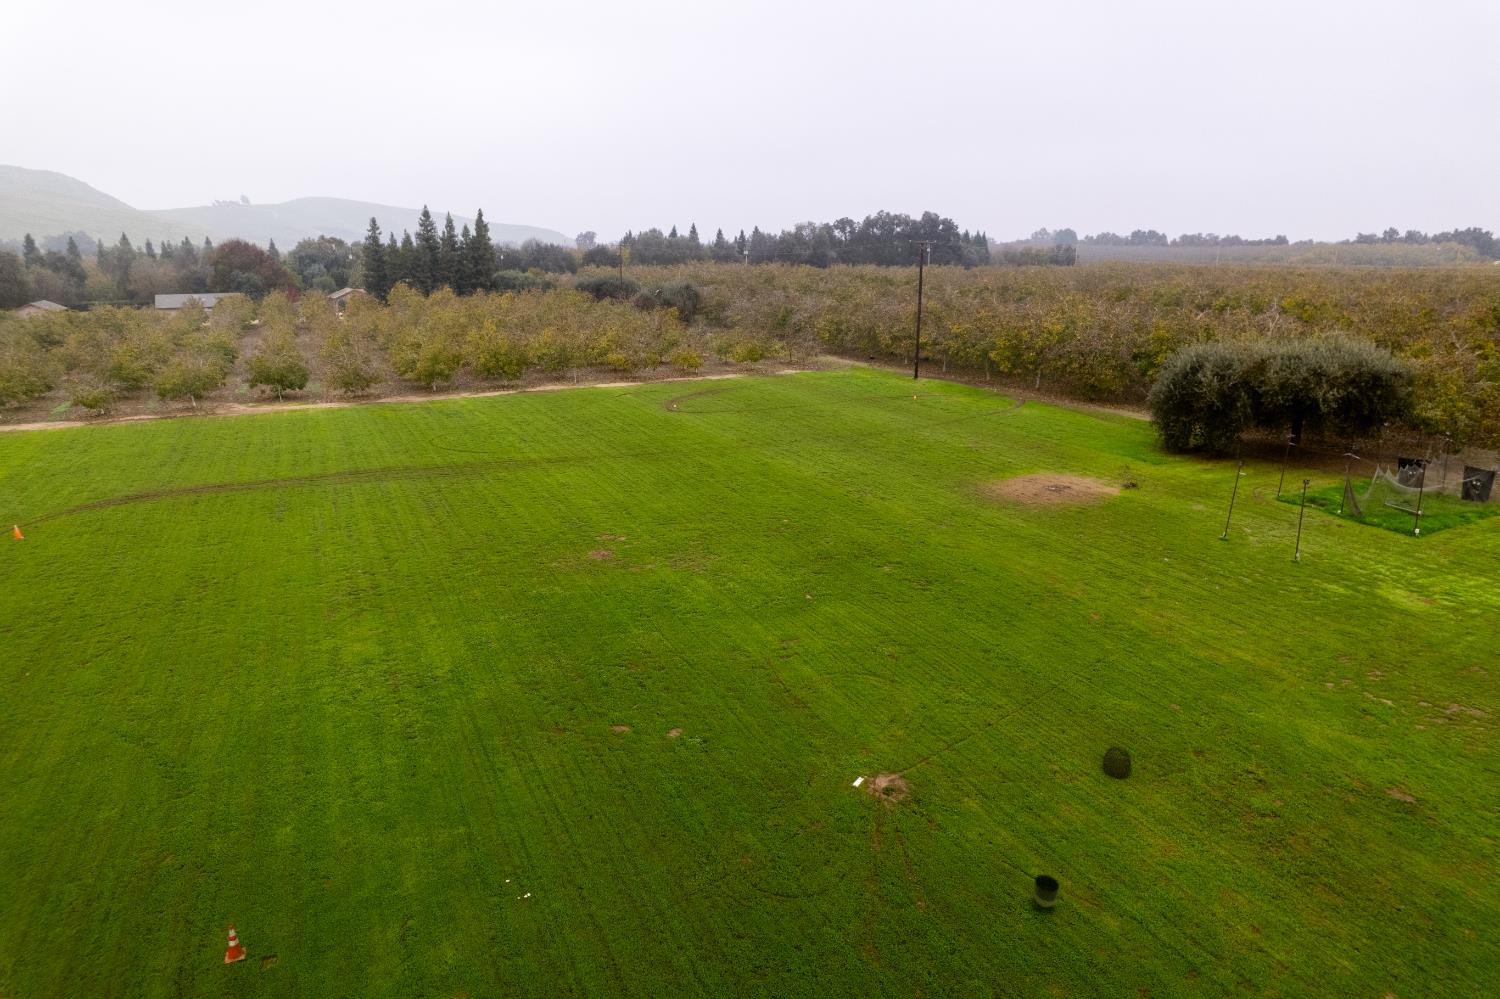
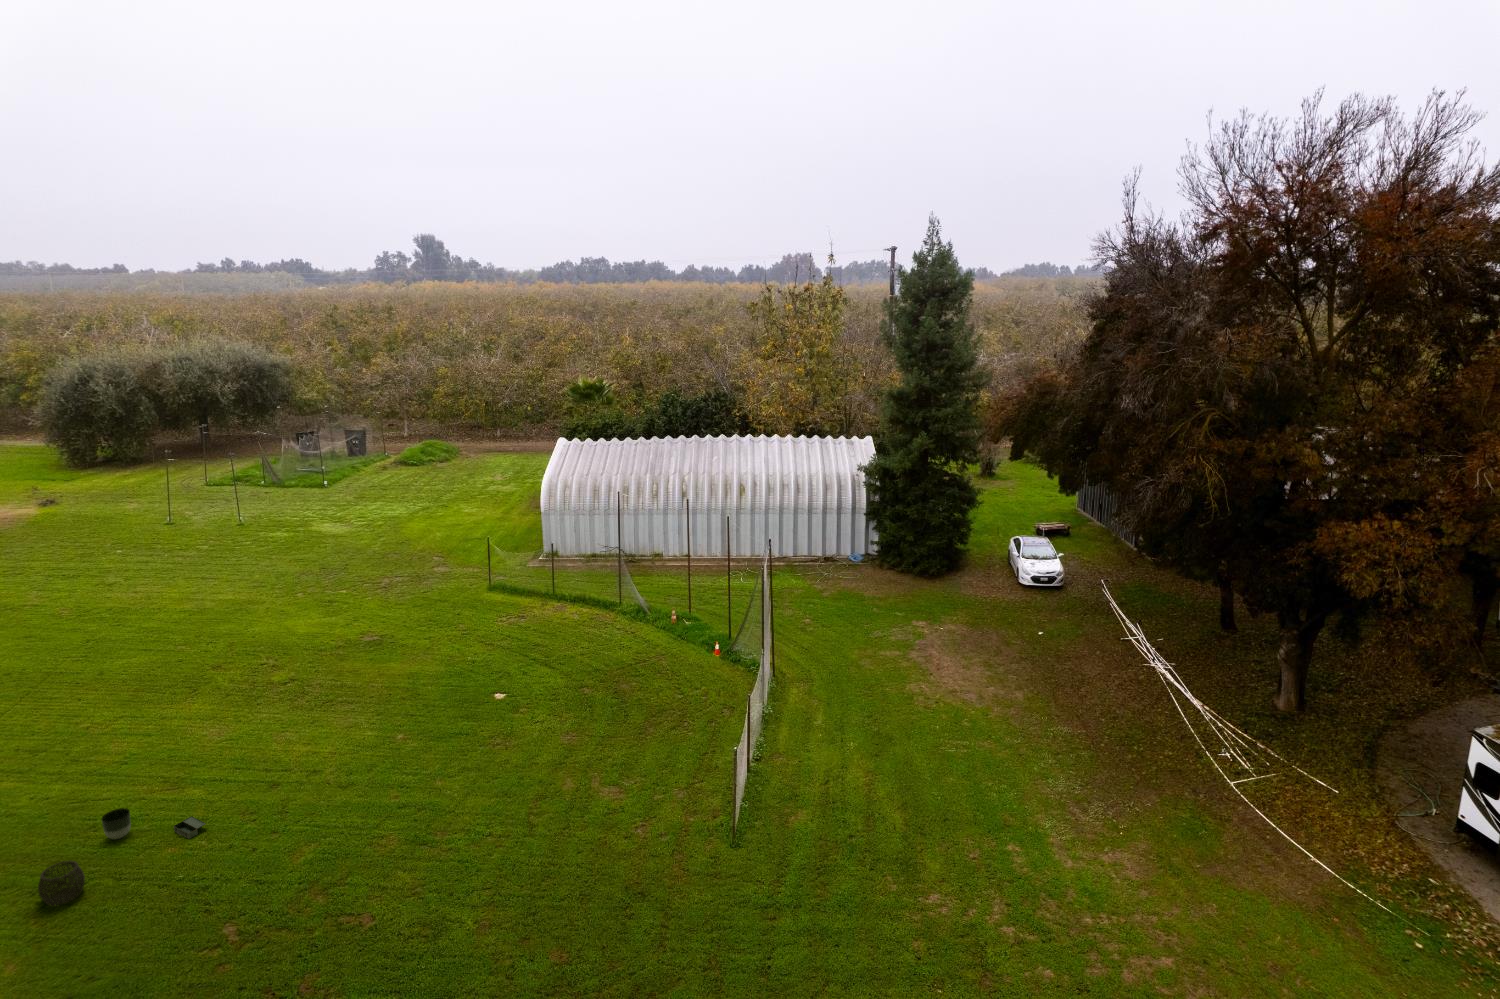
woven basket: present [1103,747,1131,778] -> present [38,861,85,906]
toolbox: none [1089,932,1118,960] -> present [174,817,206,839]

